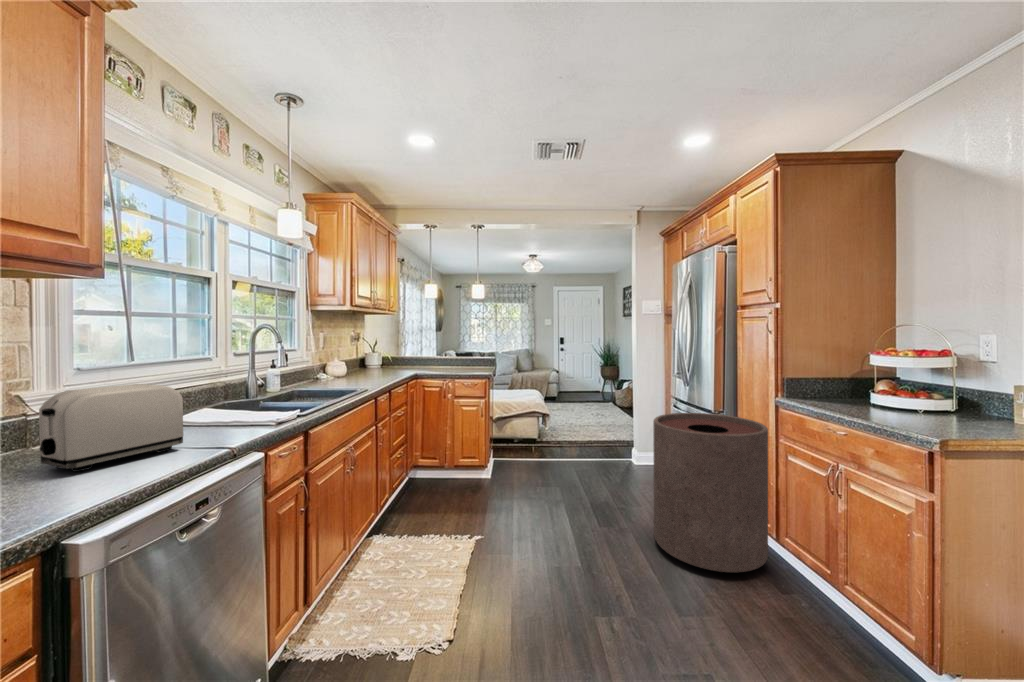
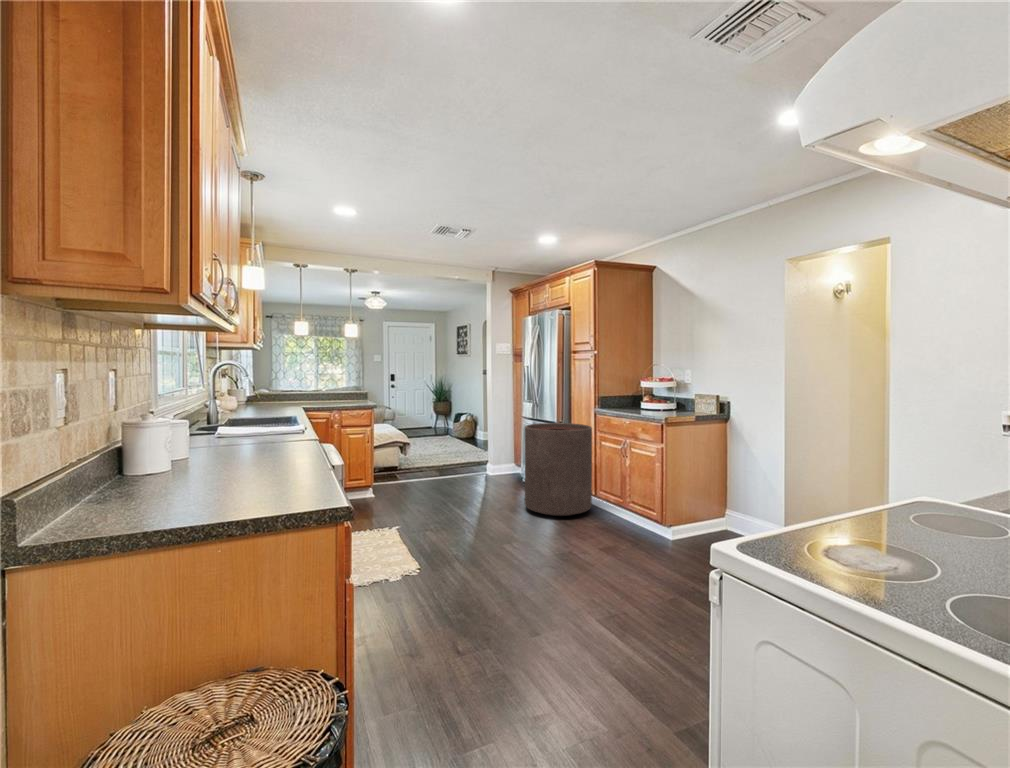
toaster: present [39,384,183,472] -> none [221,397,282,450]

